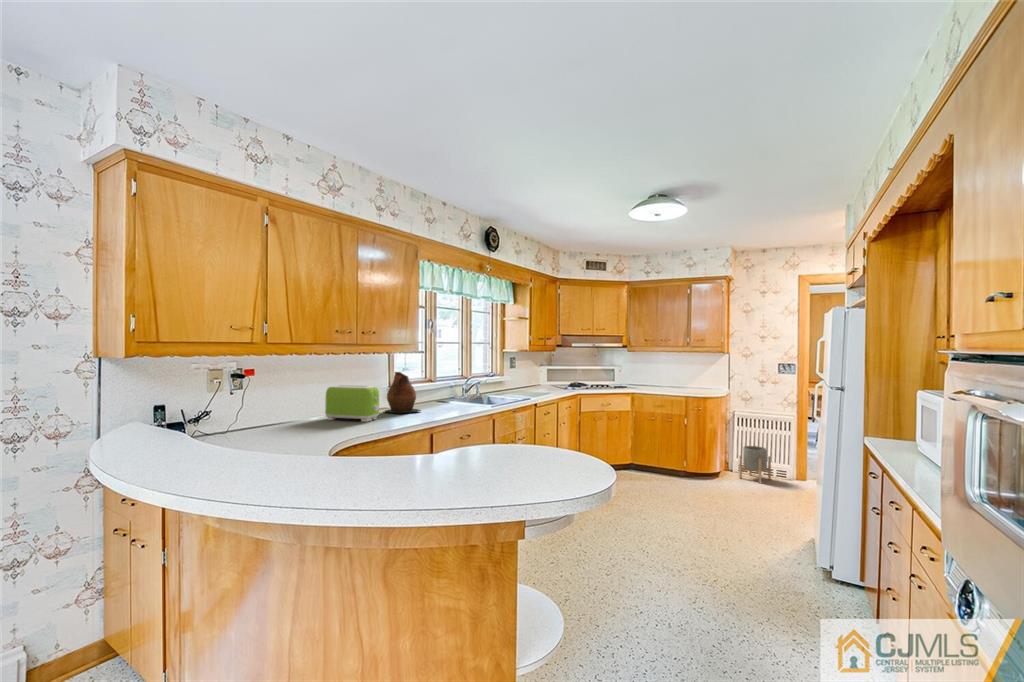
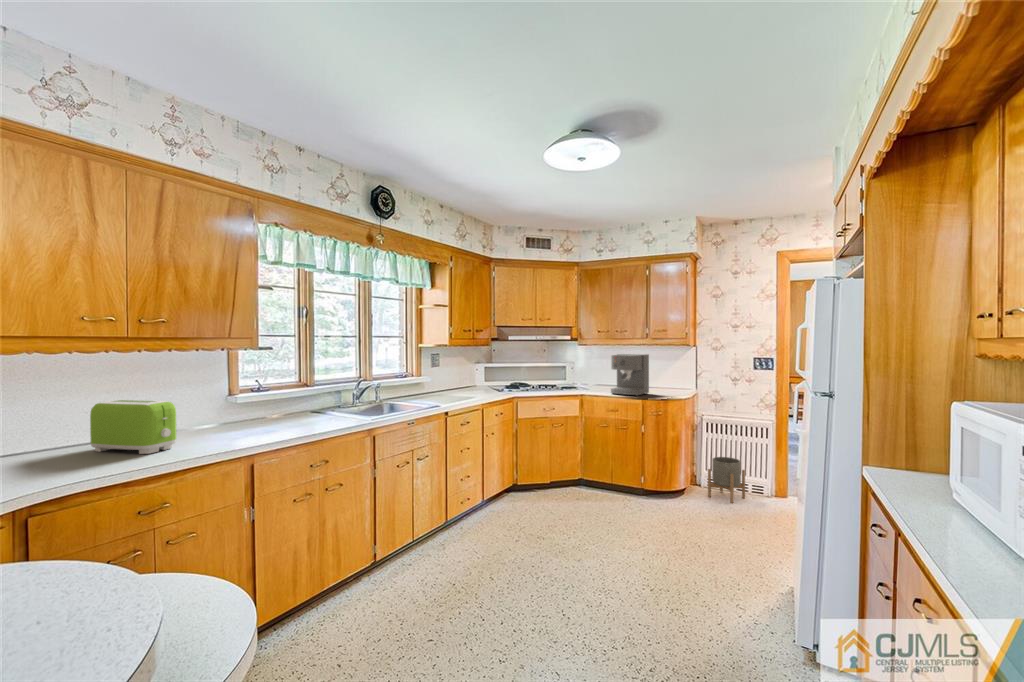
coffee maker: none [658,359,690,394] -> present [611,354,649,396]
ceramic pitcher: present [385,372,421,413] -> none [202,378,261,437]

